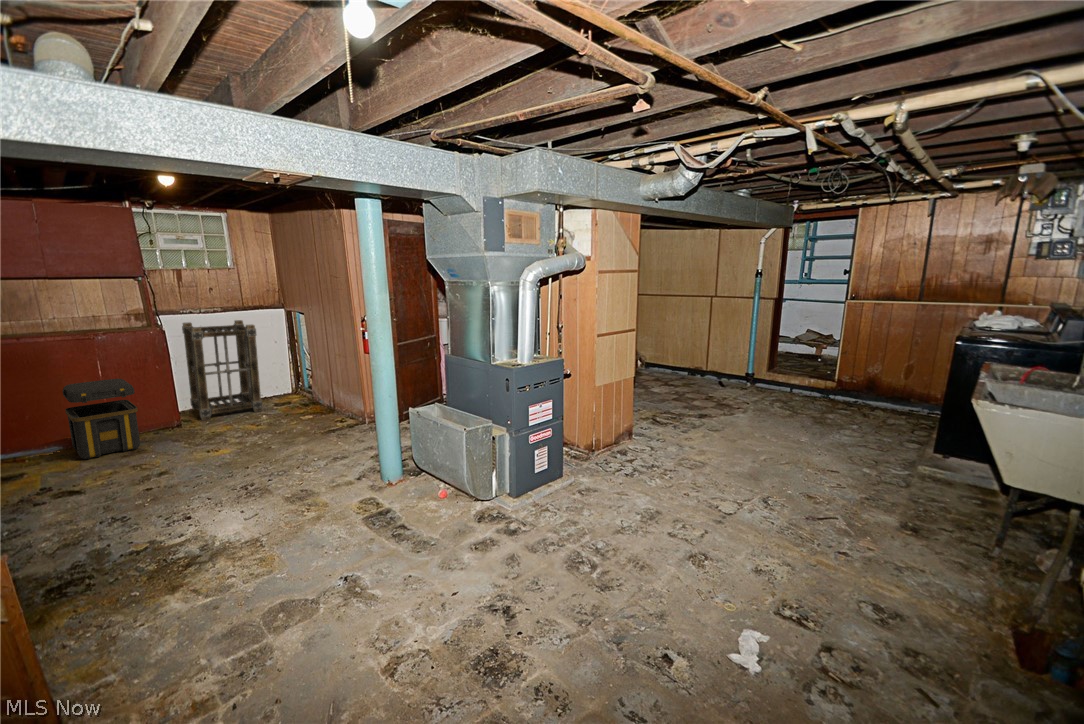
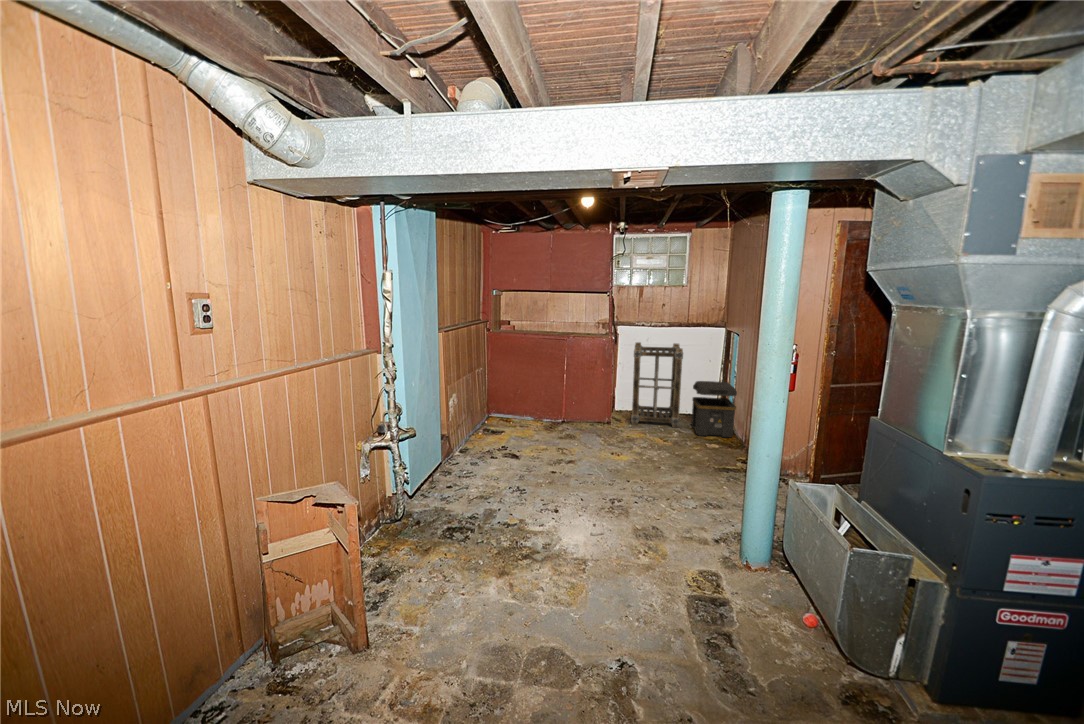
toolbox: present [62,379,140,459] -> present [692,381,737,437]

